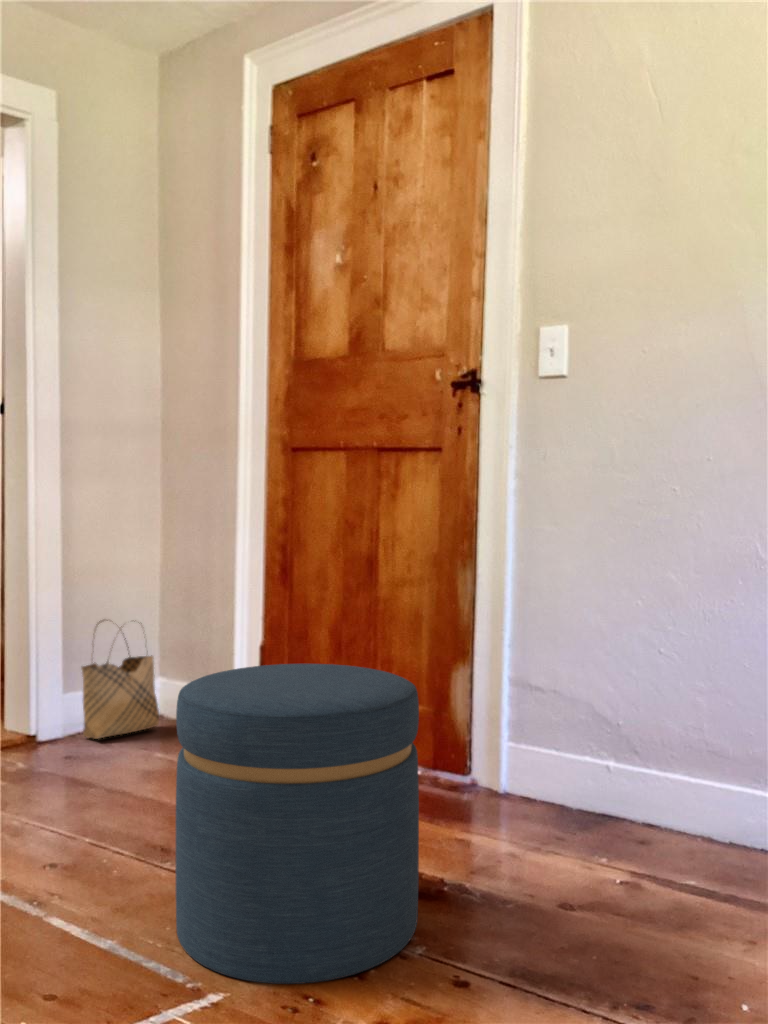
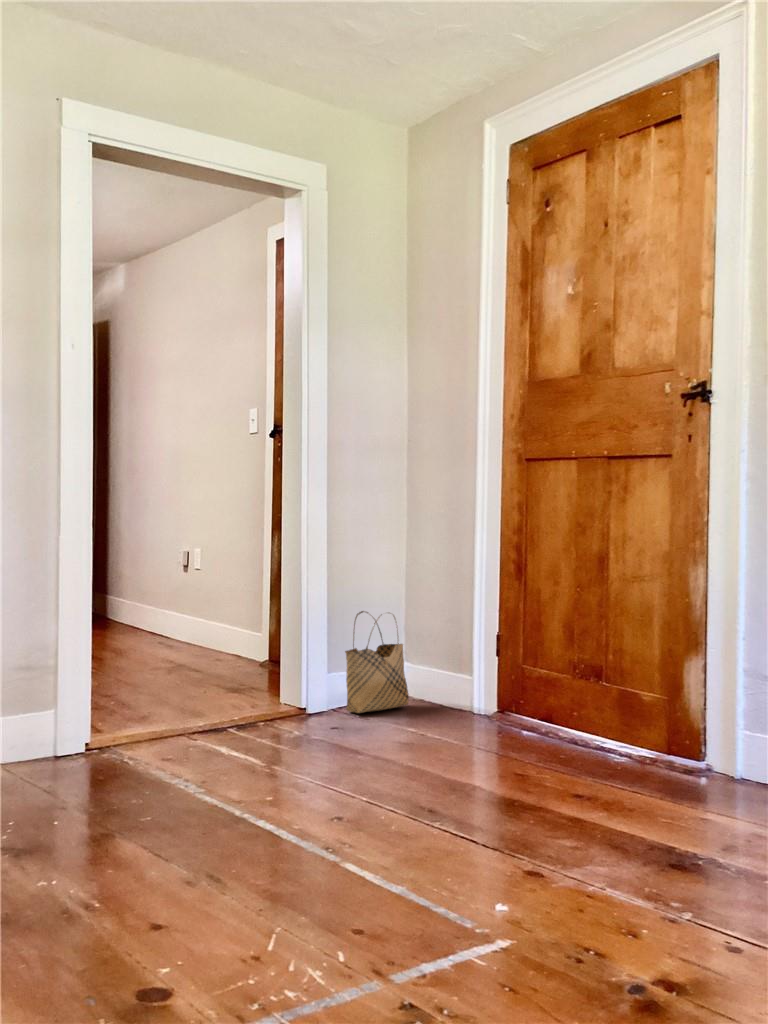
ottoman: present [175,664,419,984] -> none [459,651,680,936]

